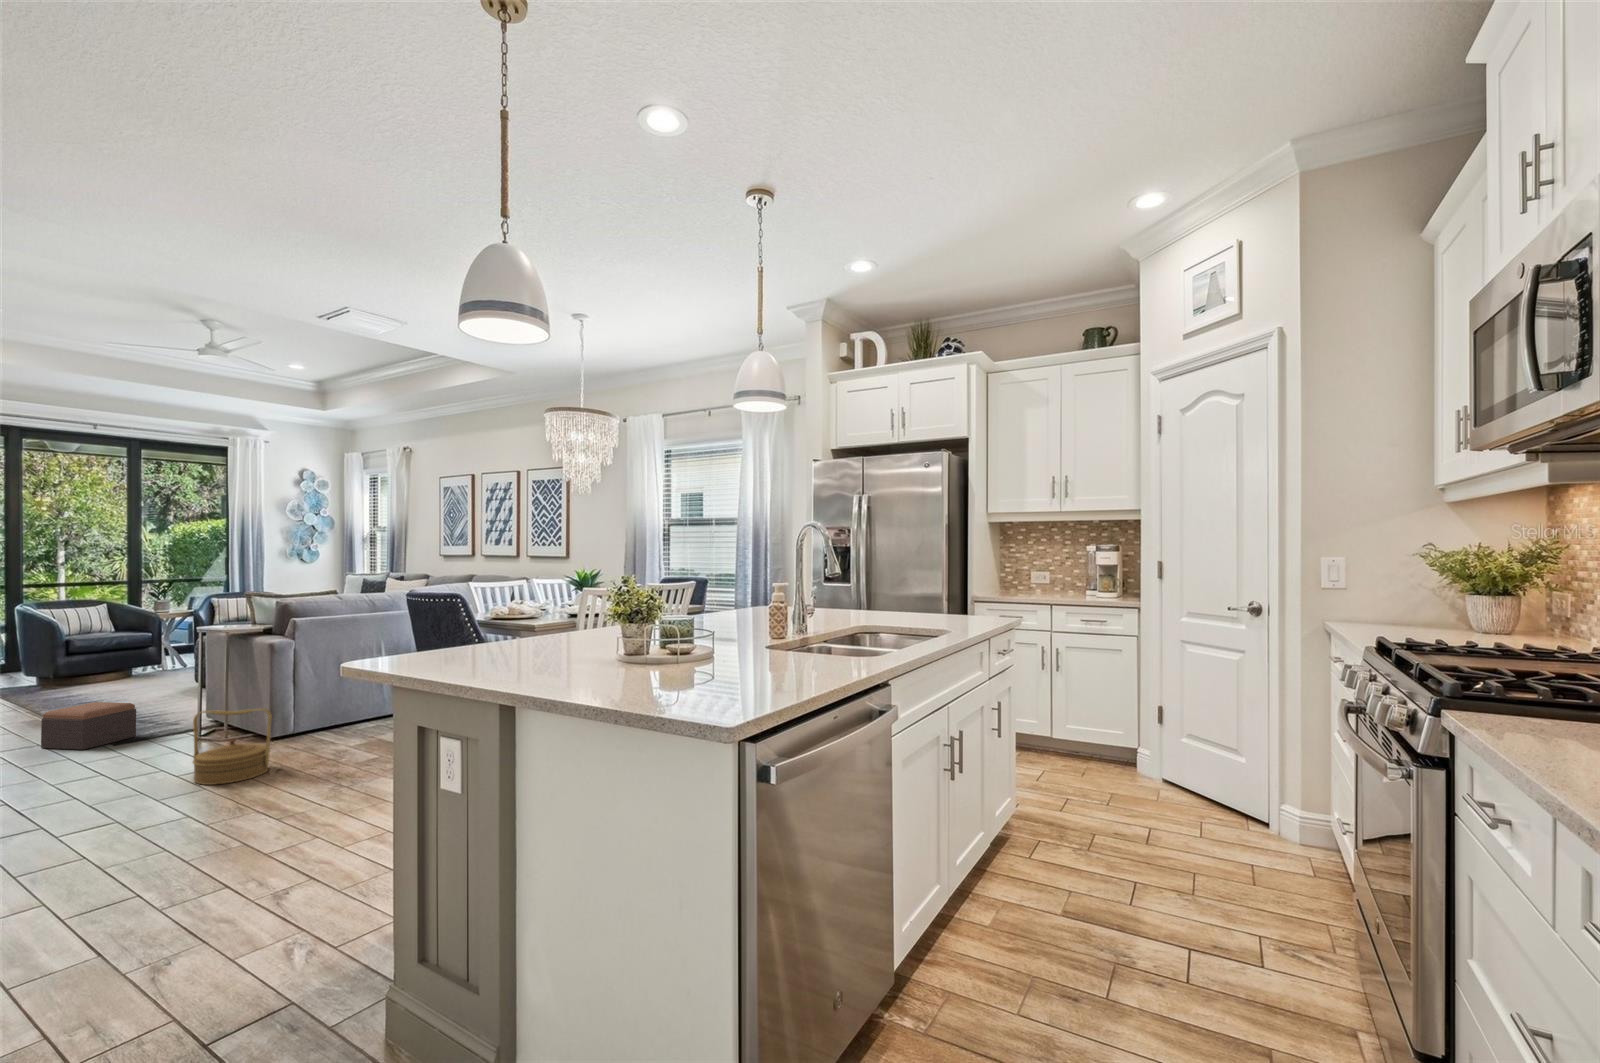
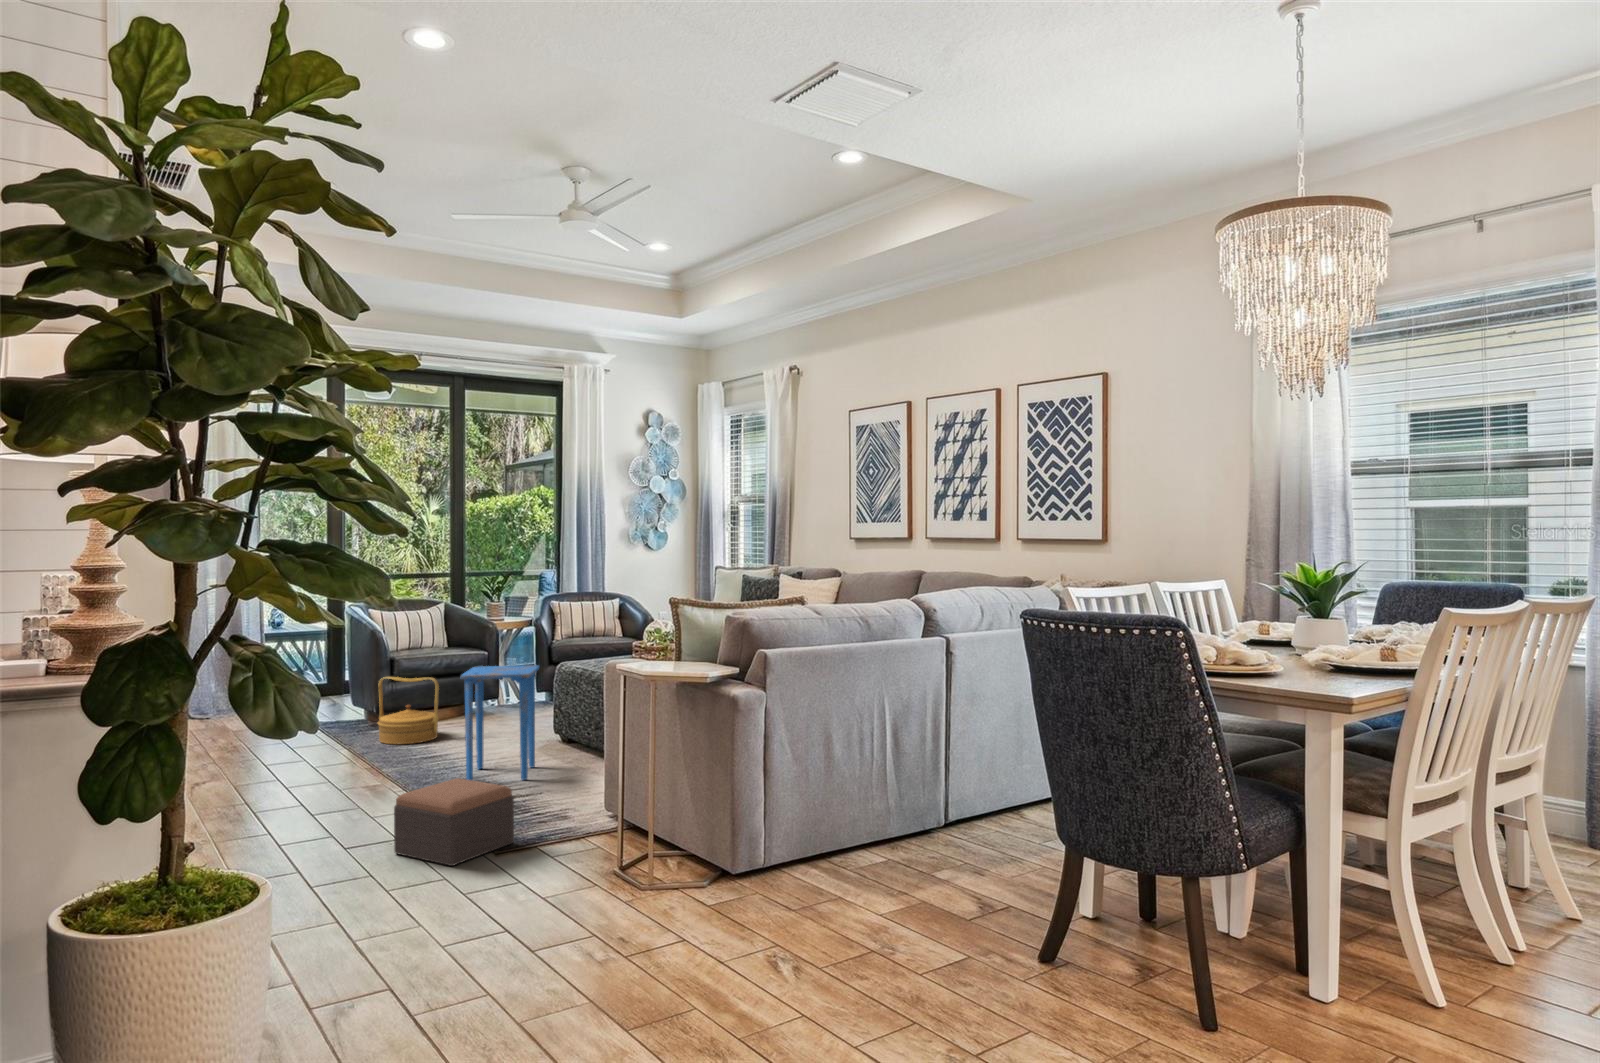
side table: none [110,637,178,712] -> present [461,665,539,780]
basket: present [193,708,272,785] -> present [378,677,439,744]

